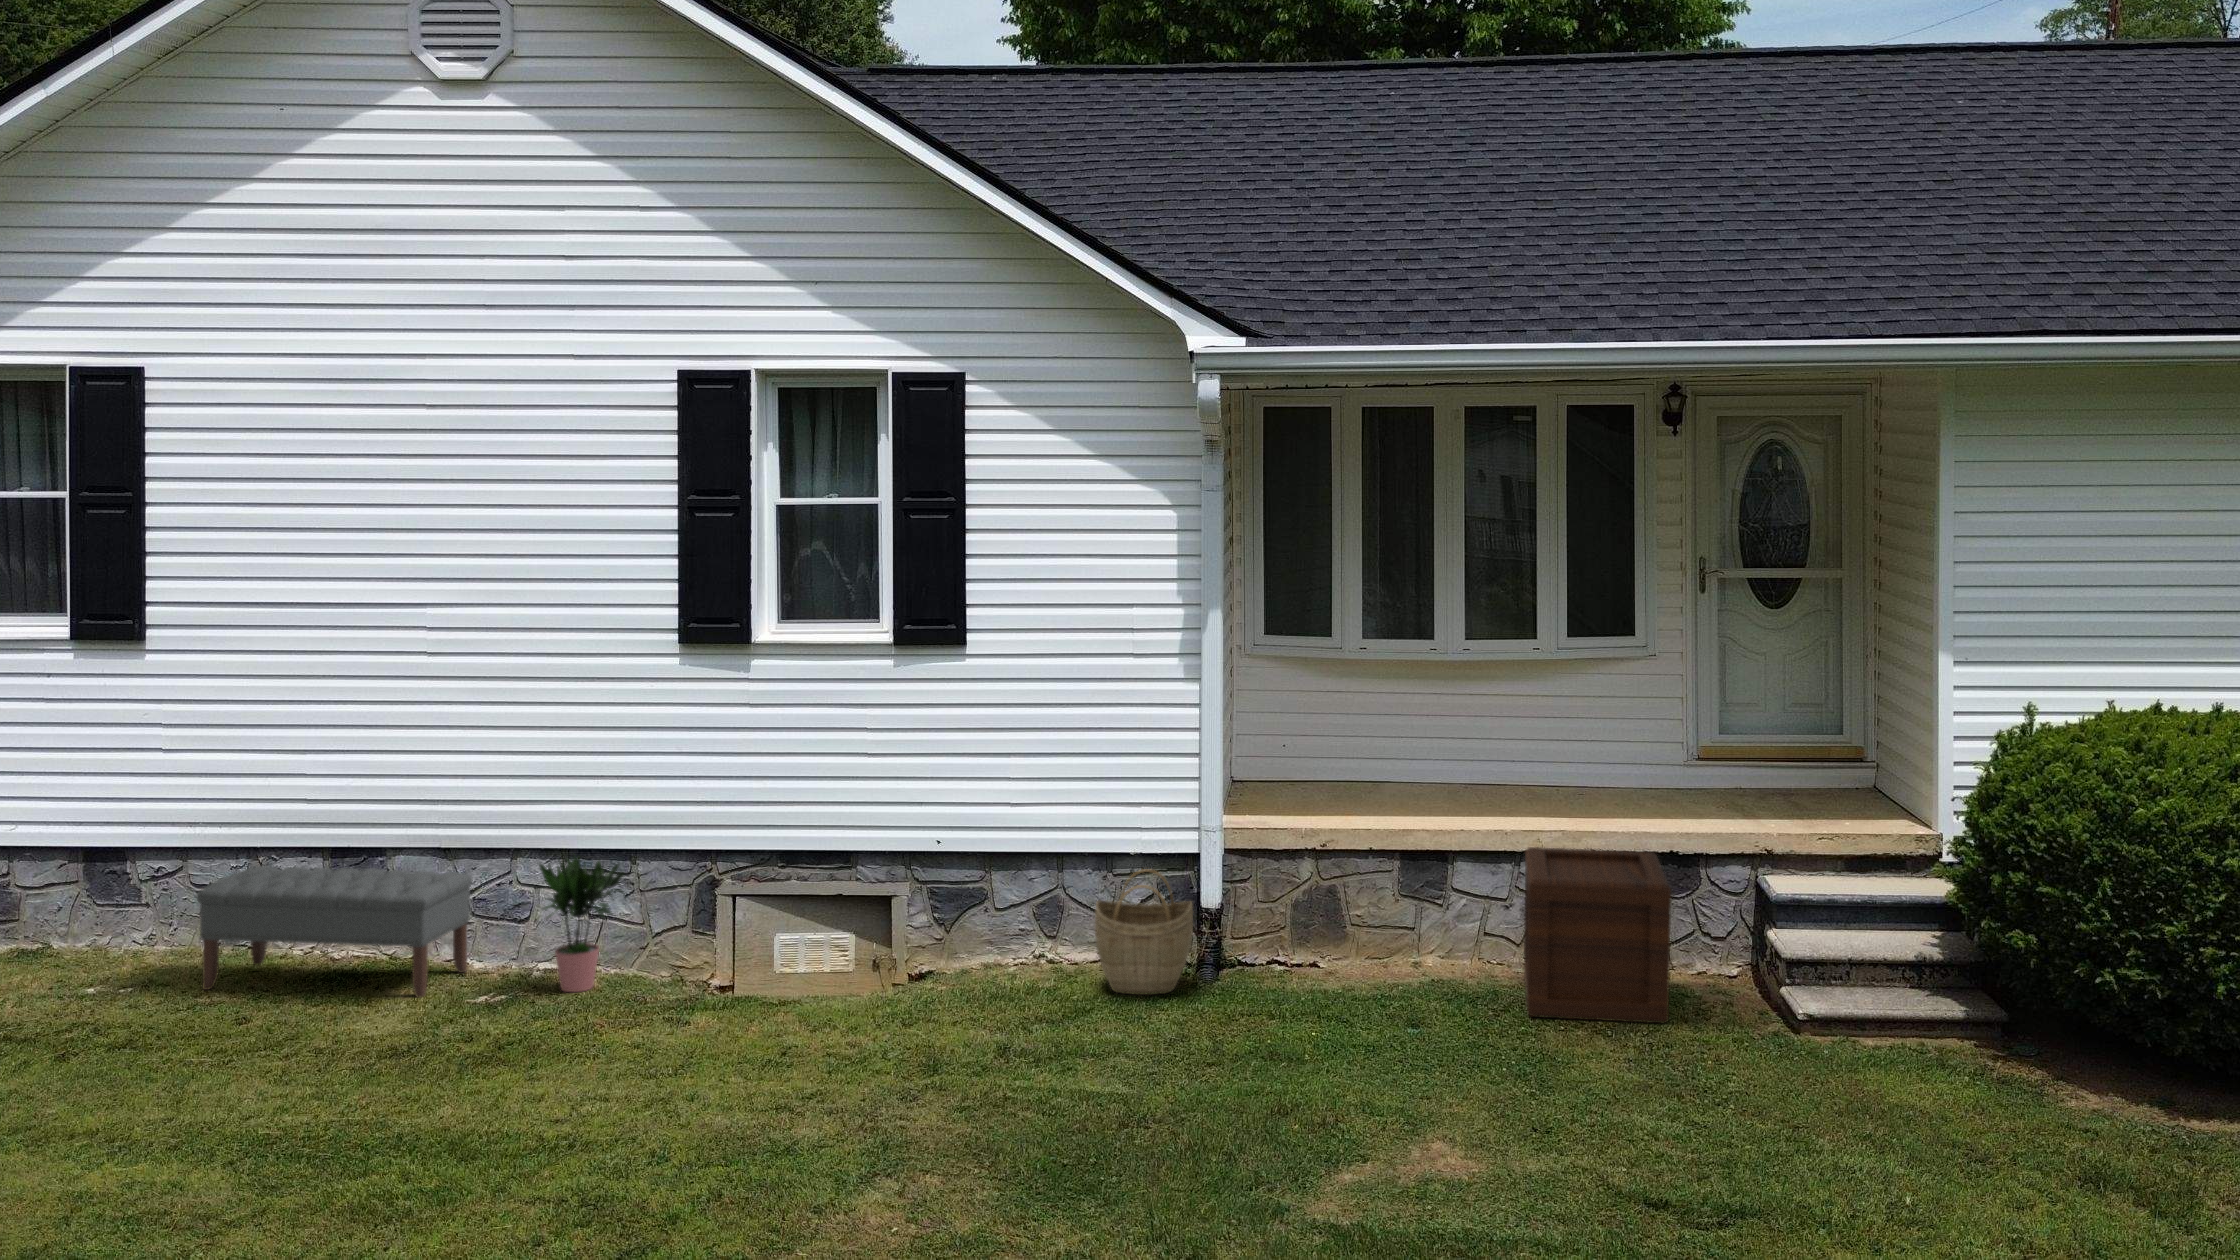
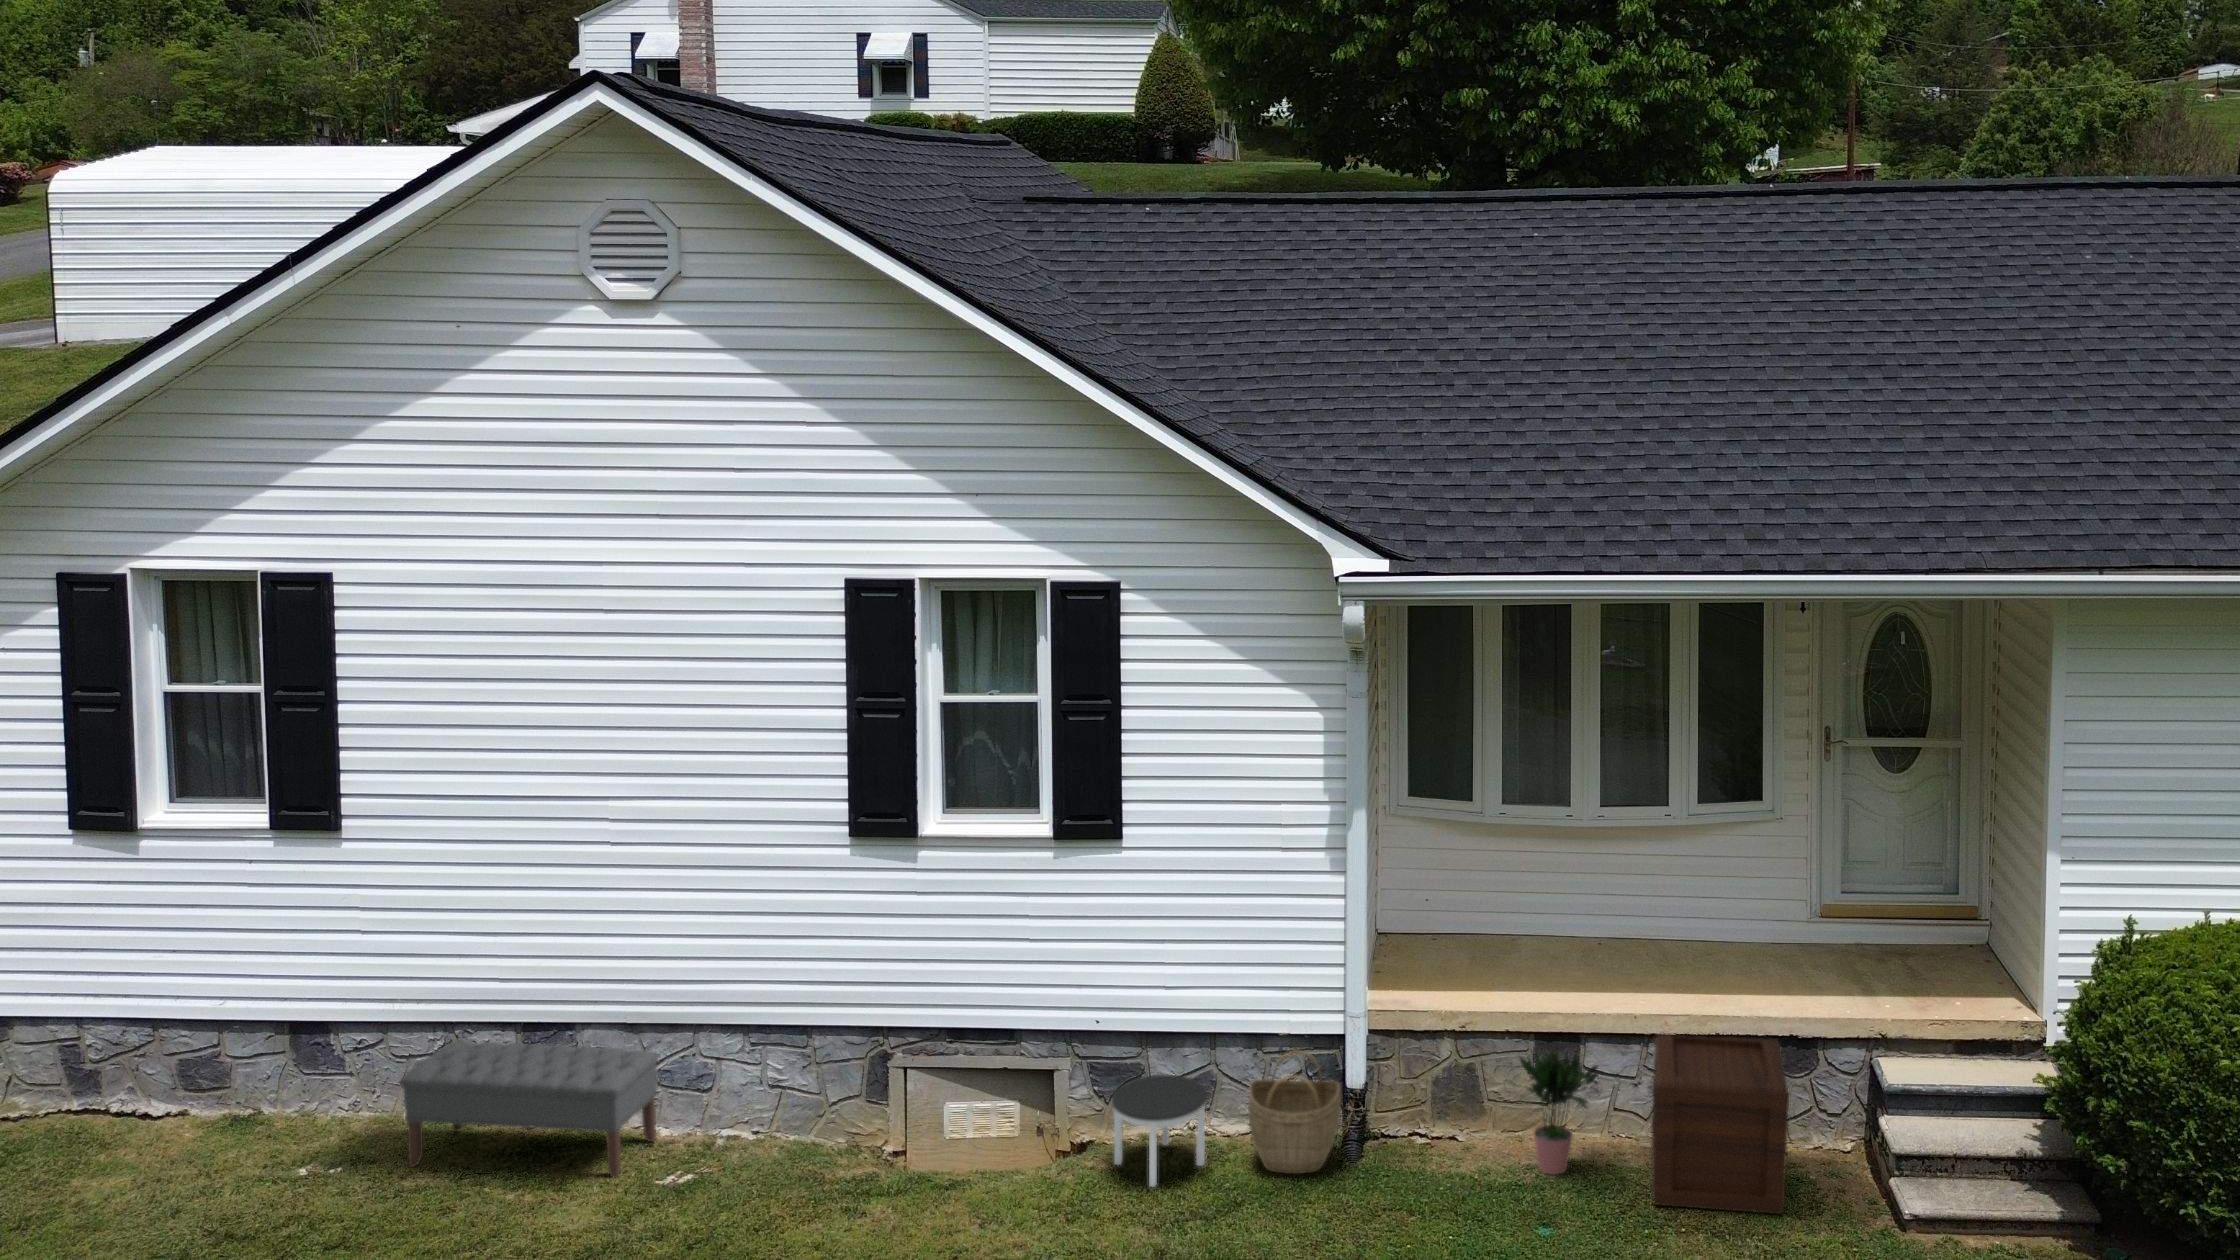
potted plant: present [539,857,624,992] -> present [1520,1047,1599,1175]
round table: none [950,899,1051,1004] -> present [1112,1075,1207,1187]

